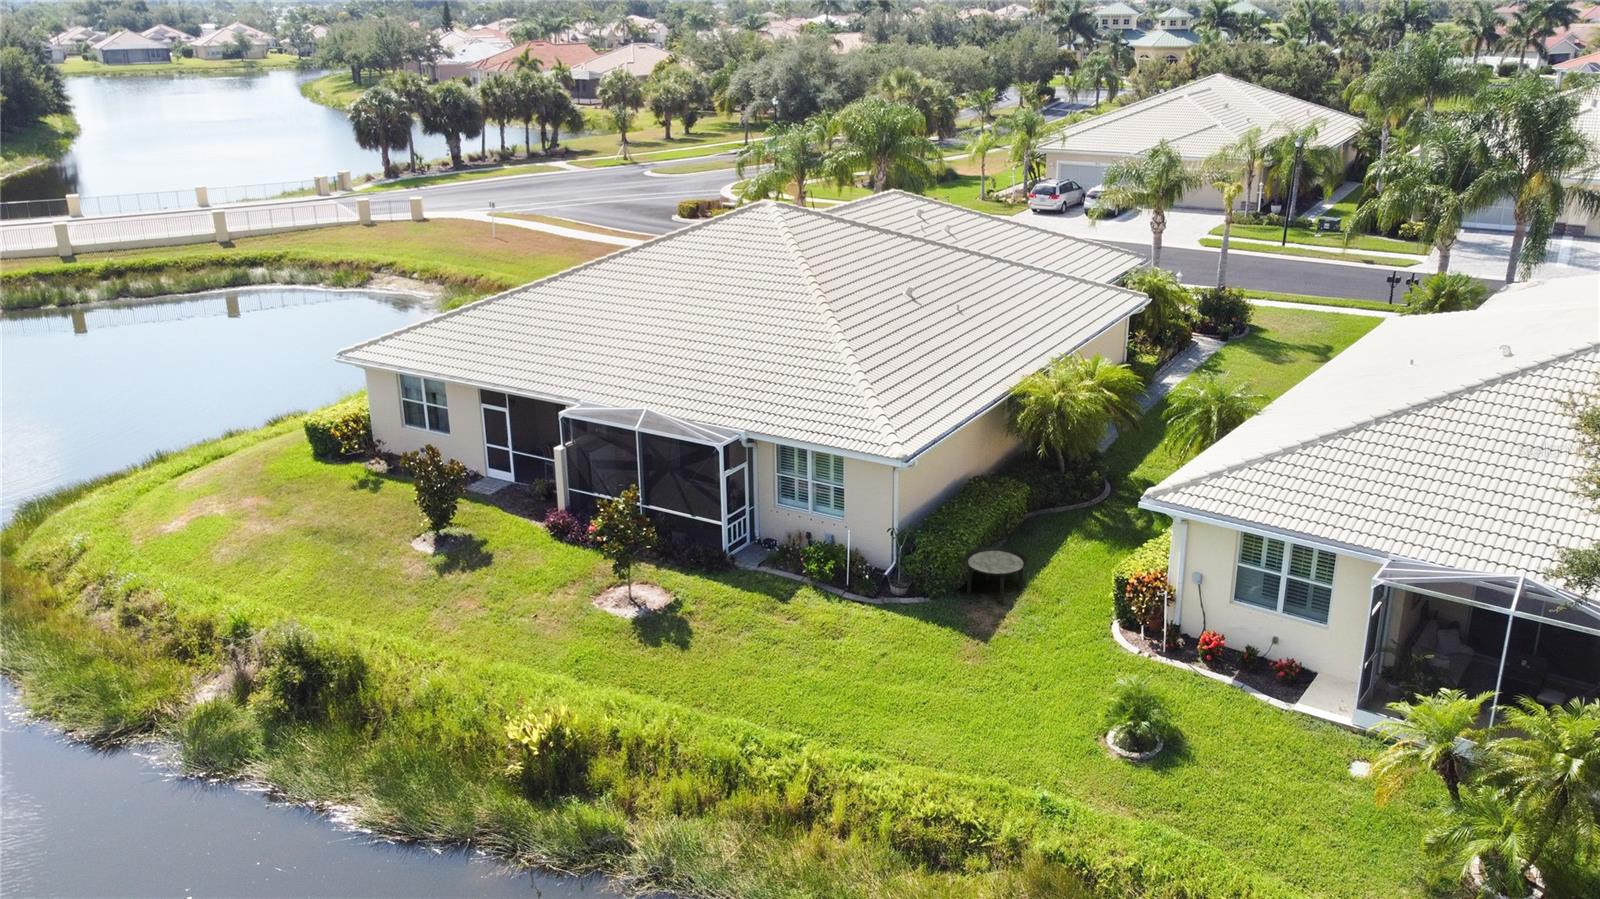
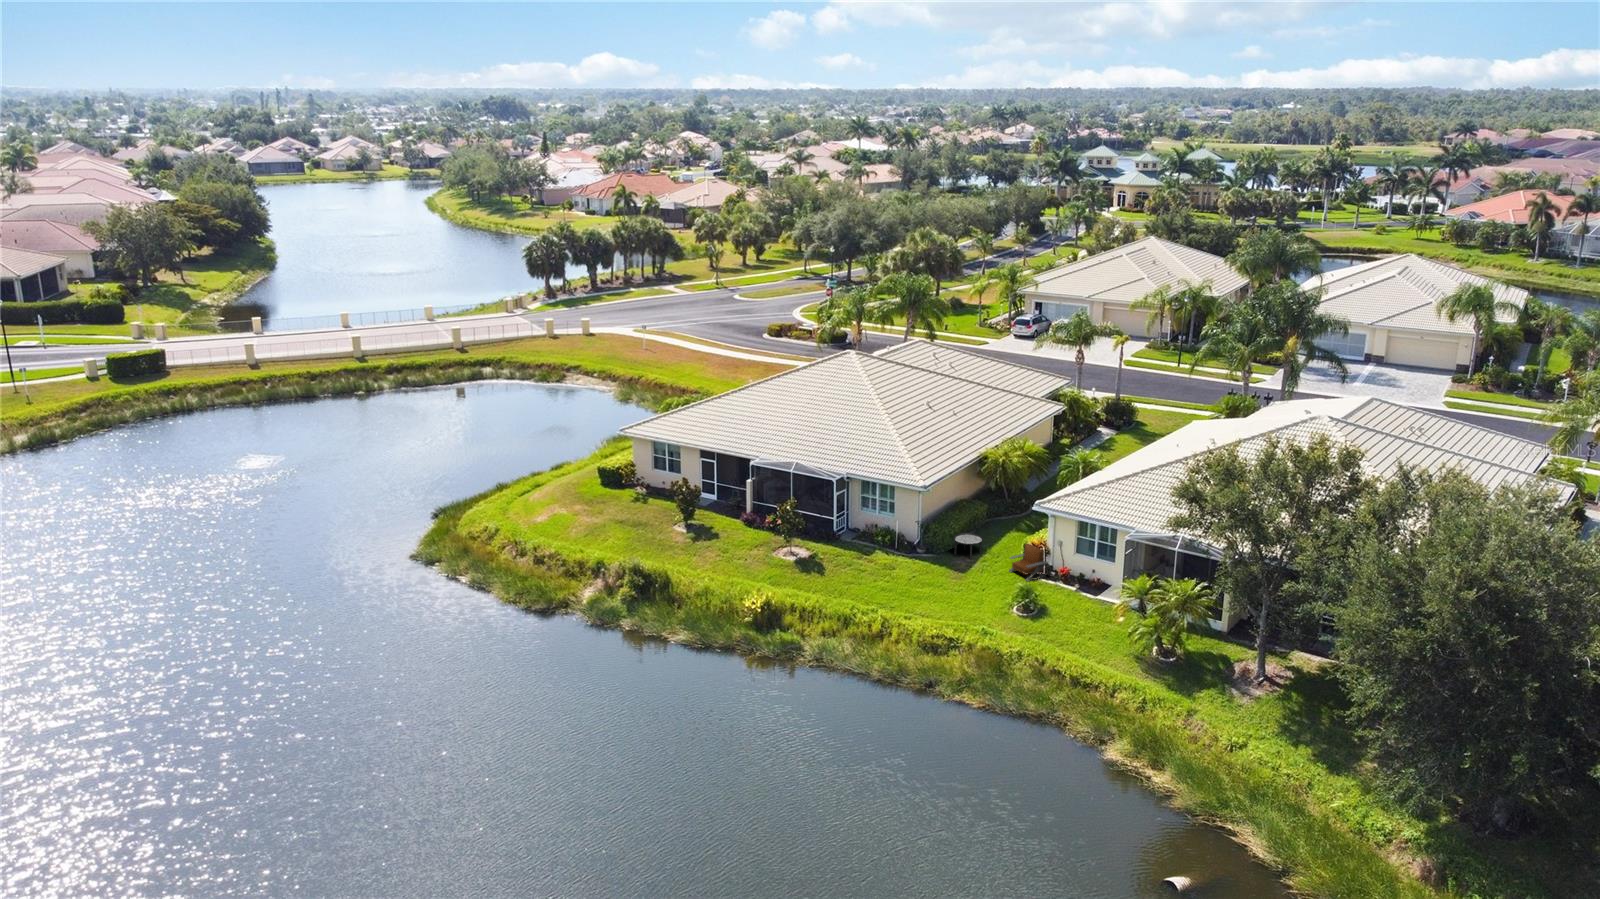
lounge chair: none [1084,576,1171,662] -> present [1009,544,1047,581]

